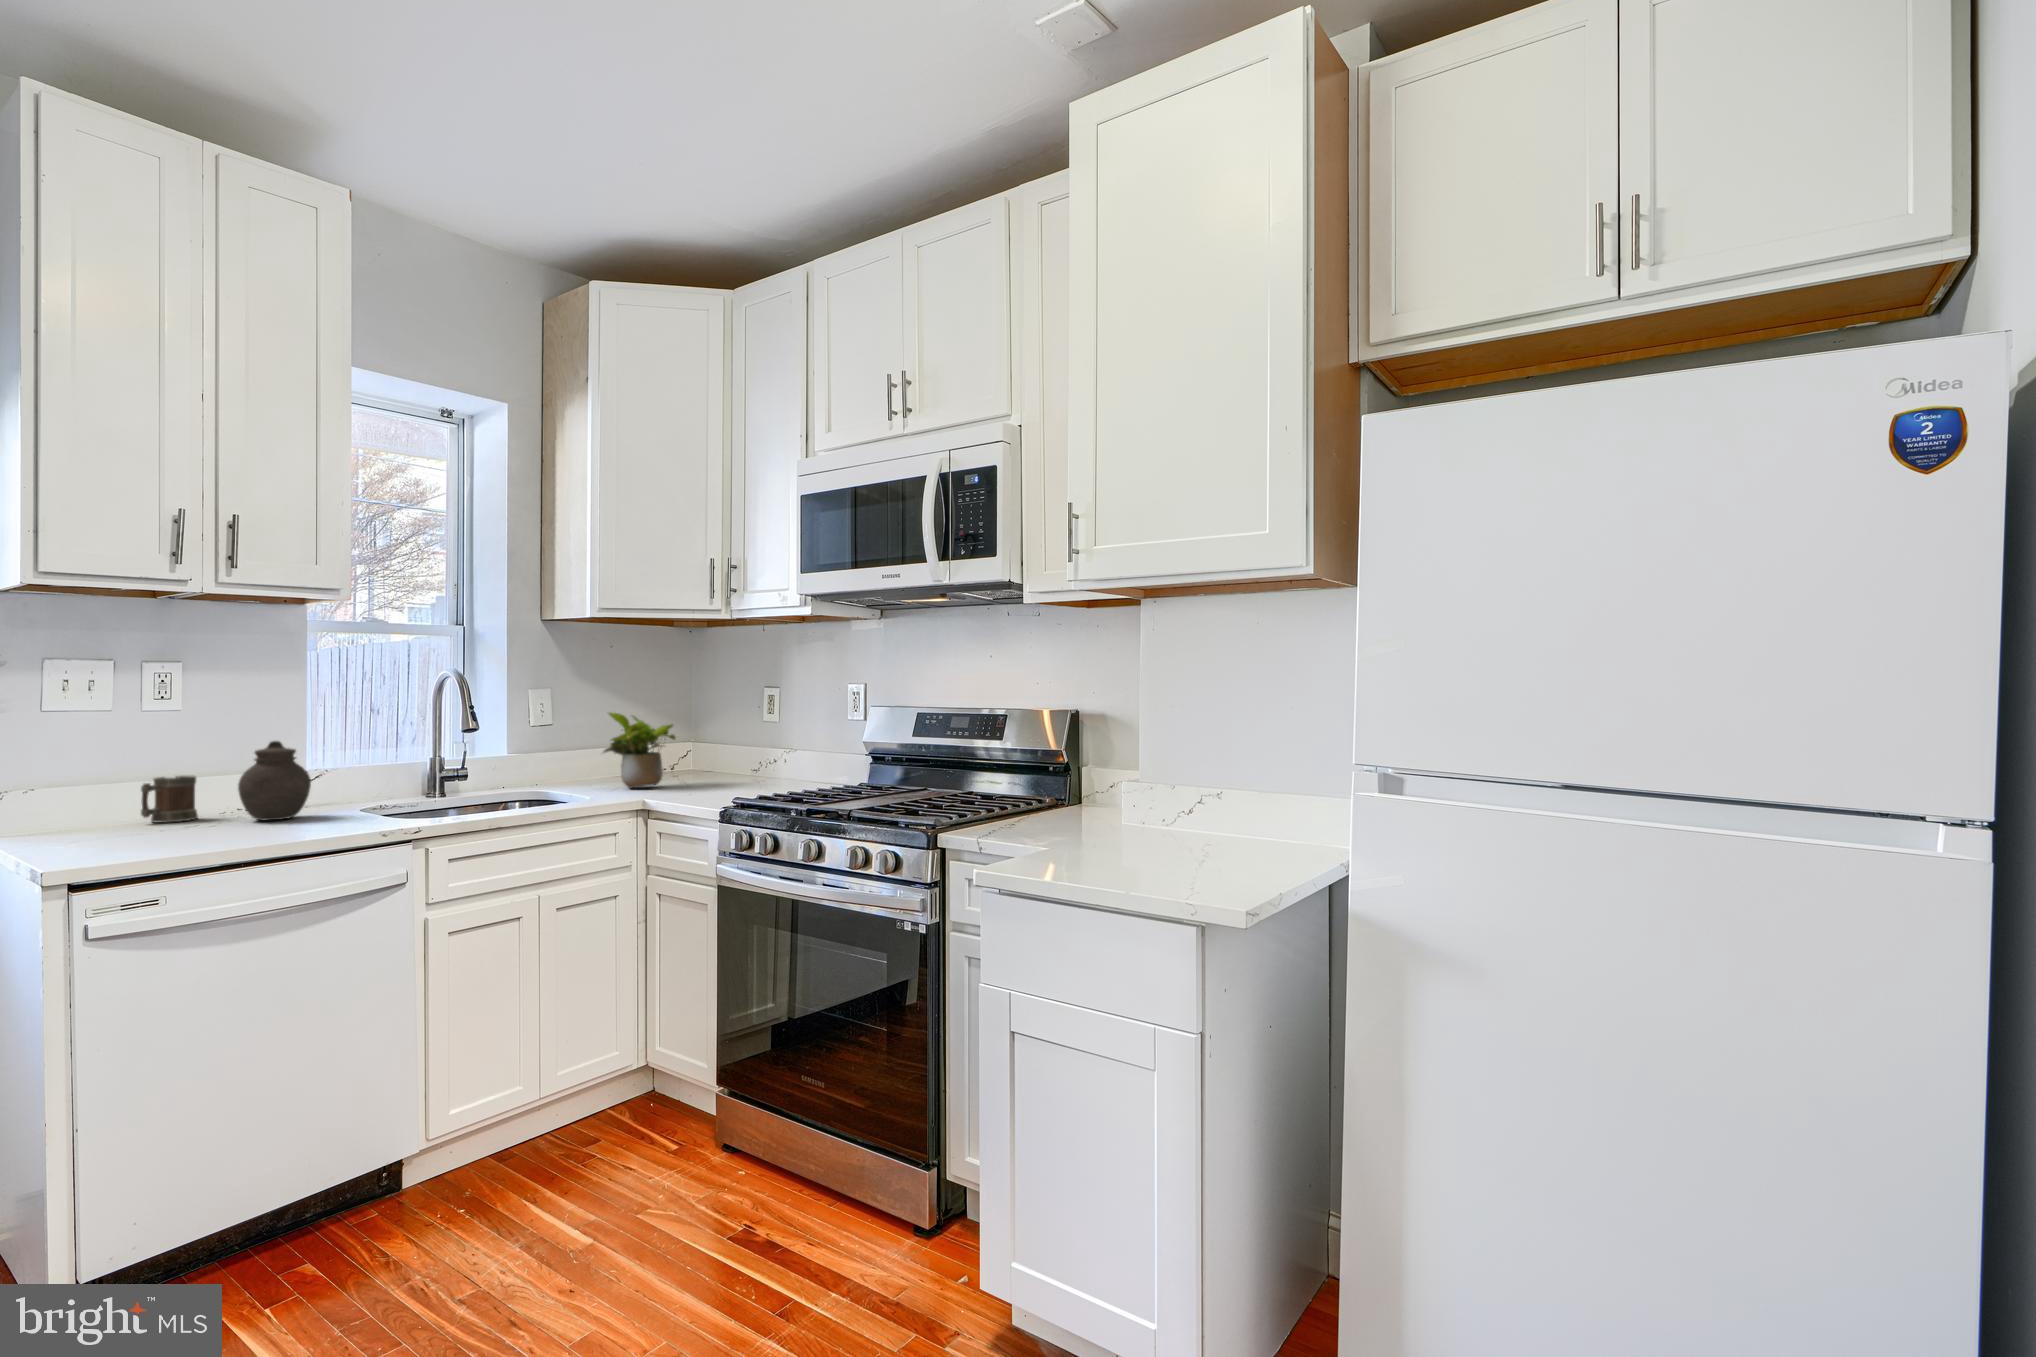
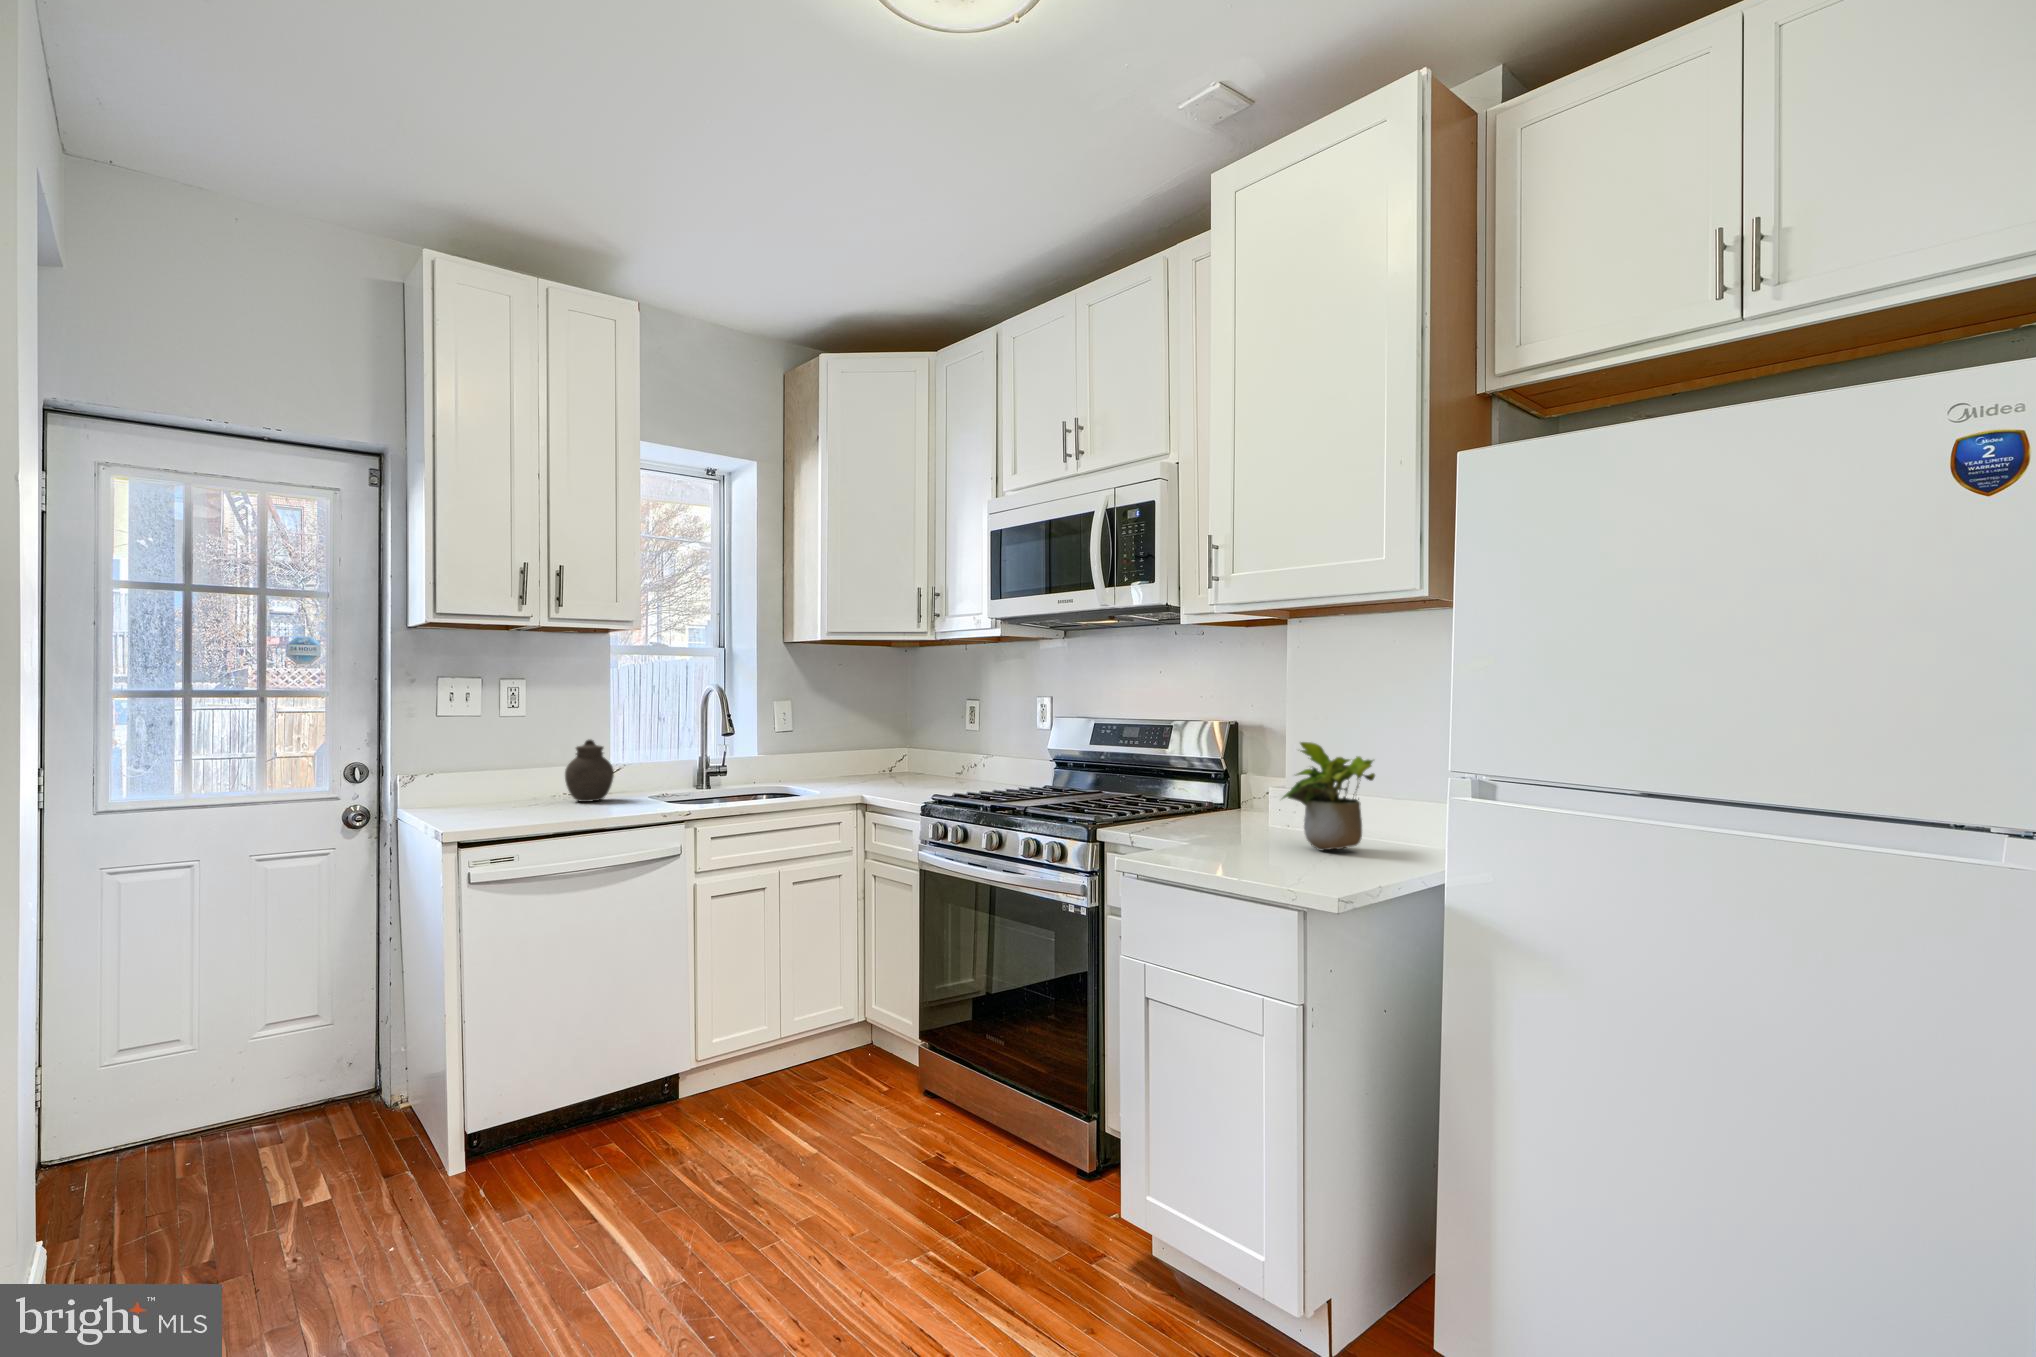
potted plant: present [604,713,675,788] -> present [1282,742,1375,850]
mug: present [141,775,198,823] -> none [501,765,538,801]

